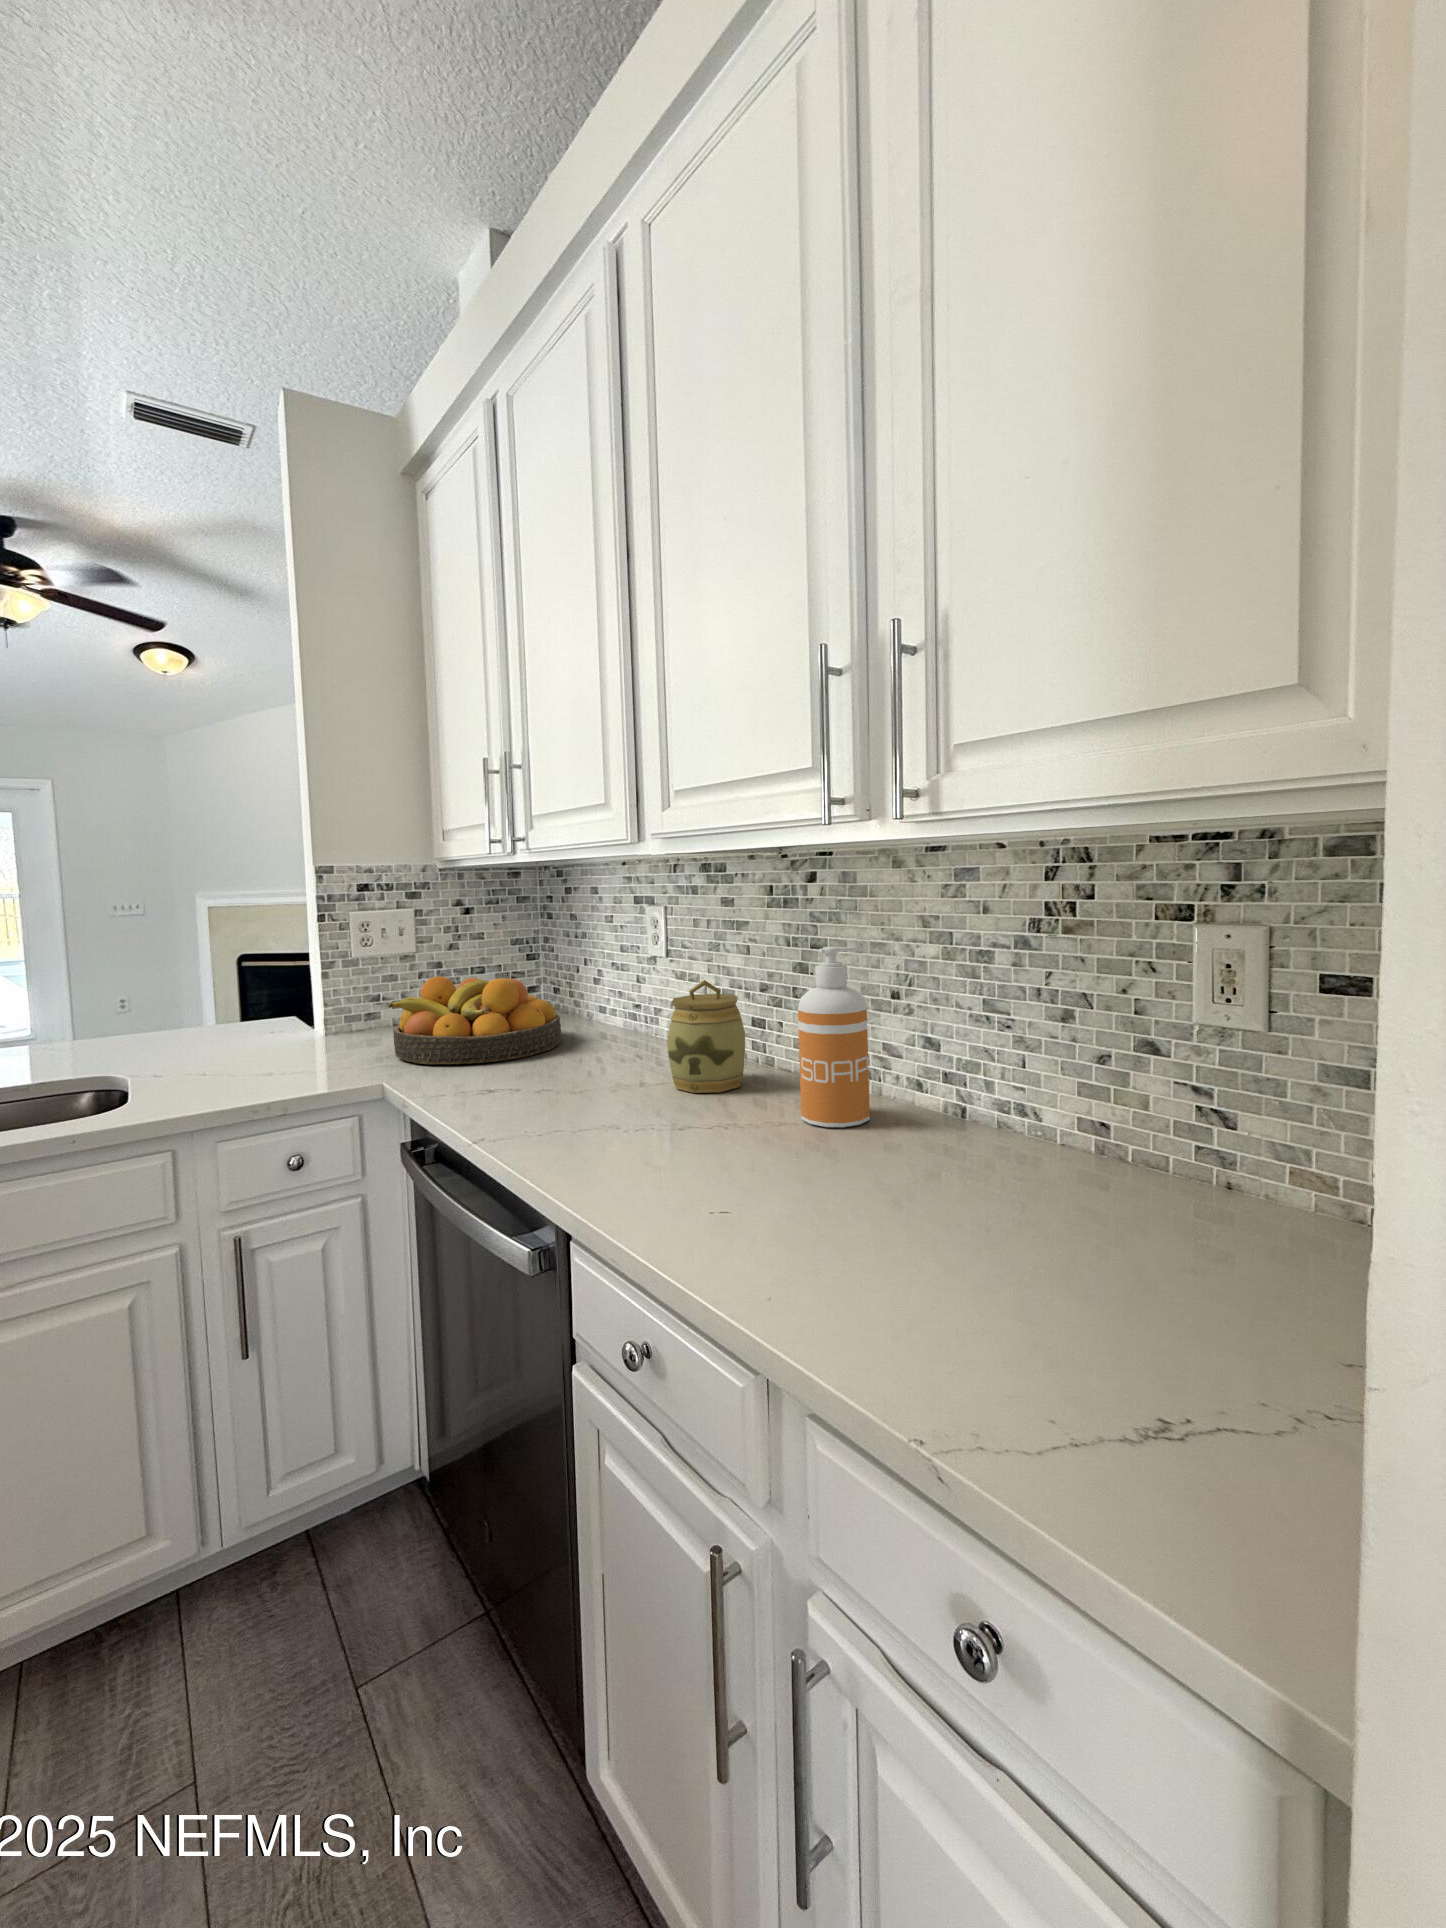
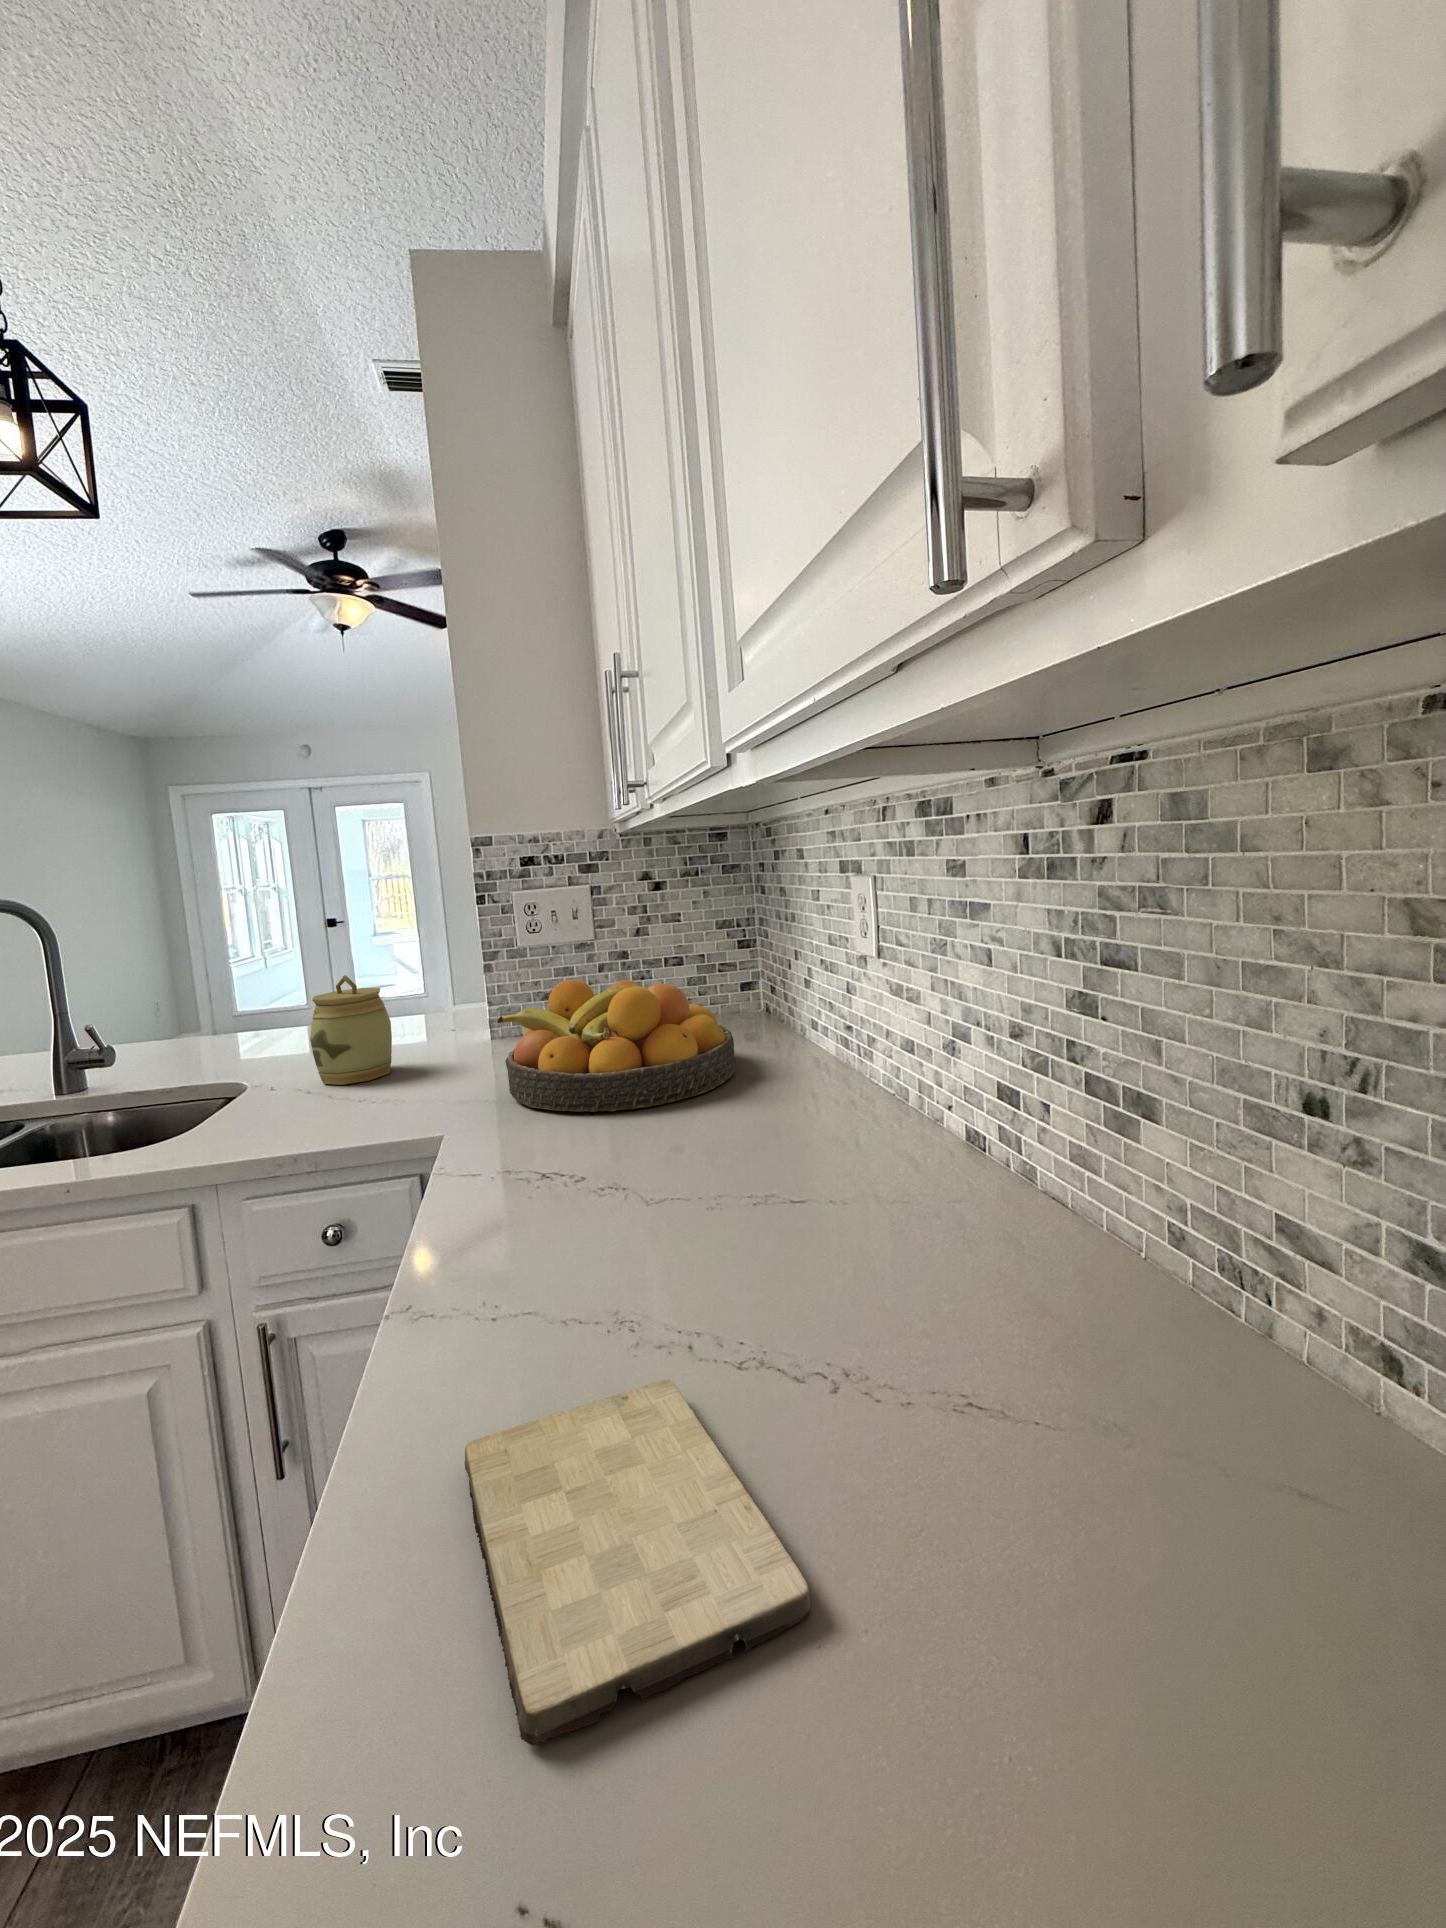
soap dispenser: present [798,947,870,1127] -> none [1022,984,1230,1471]
jar: present [667,980,745,1093] -> present [310,975,392,1085]
cutting board: none [578,1130,747,1193] -> present [465,1380,811,1746]

